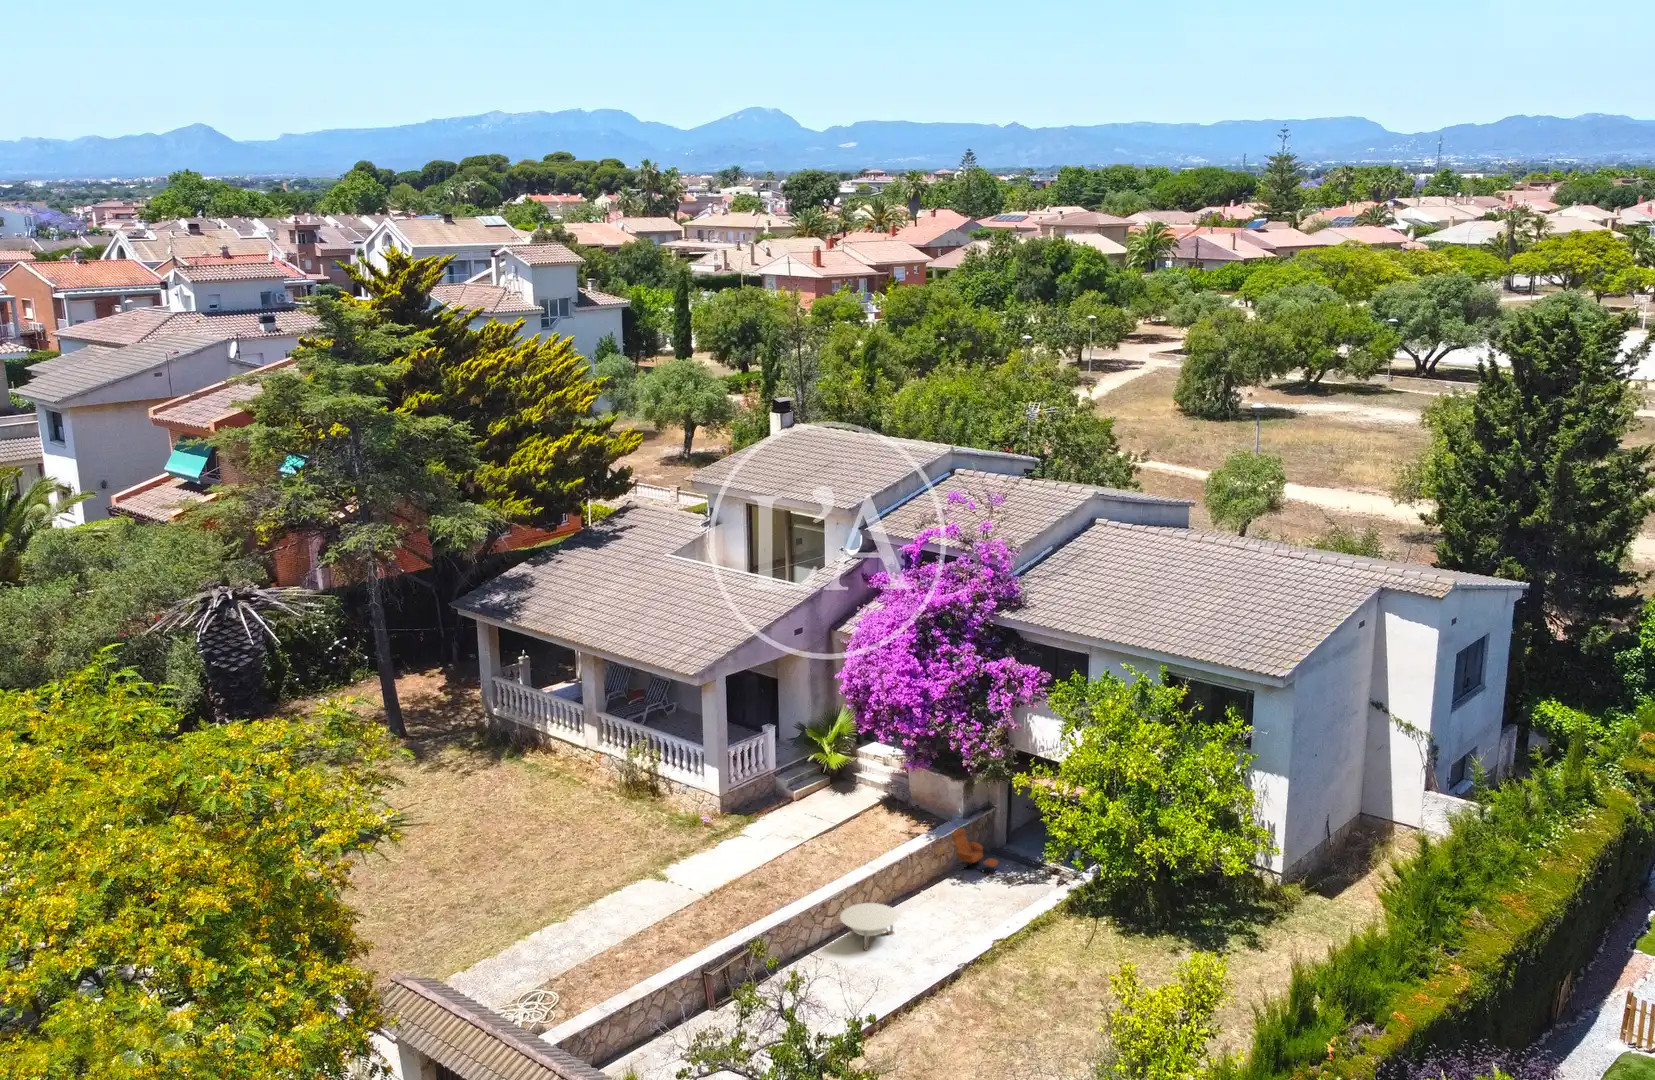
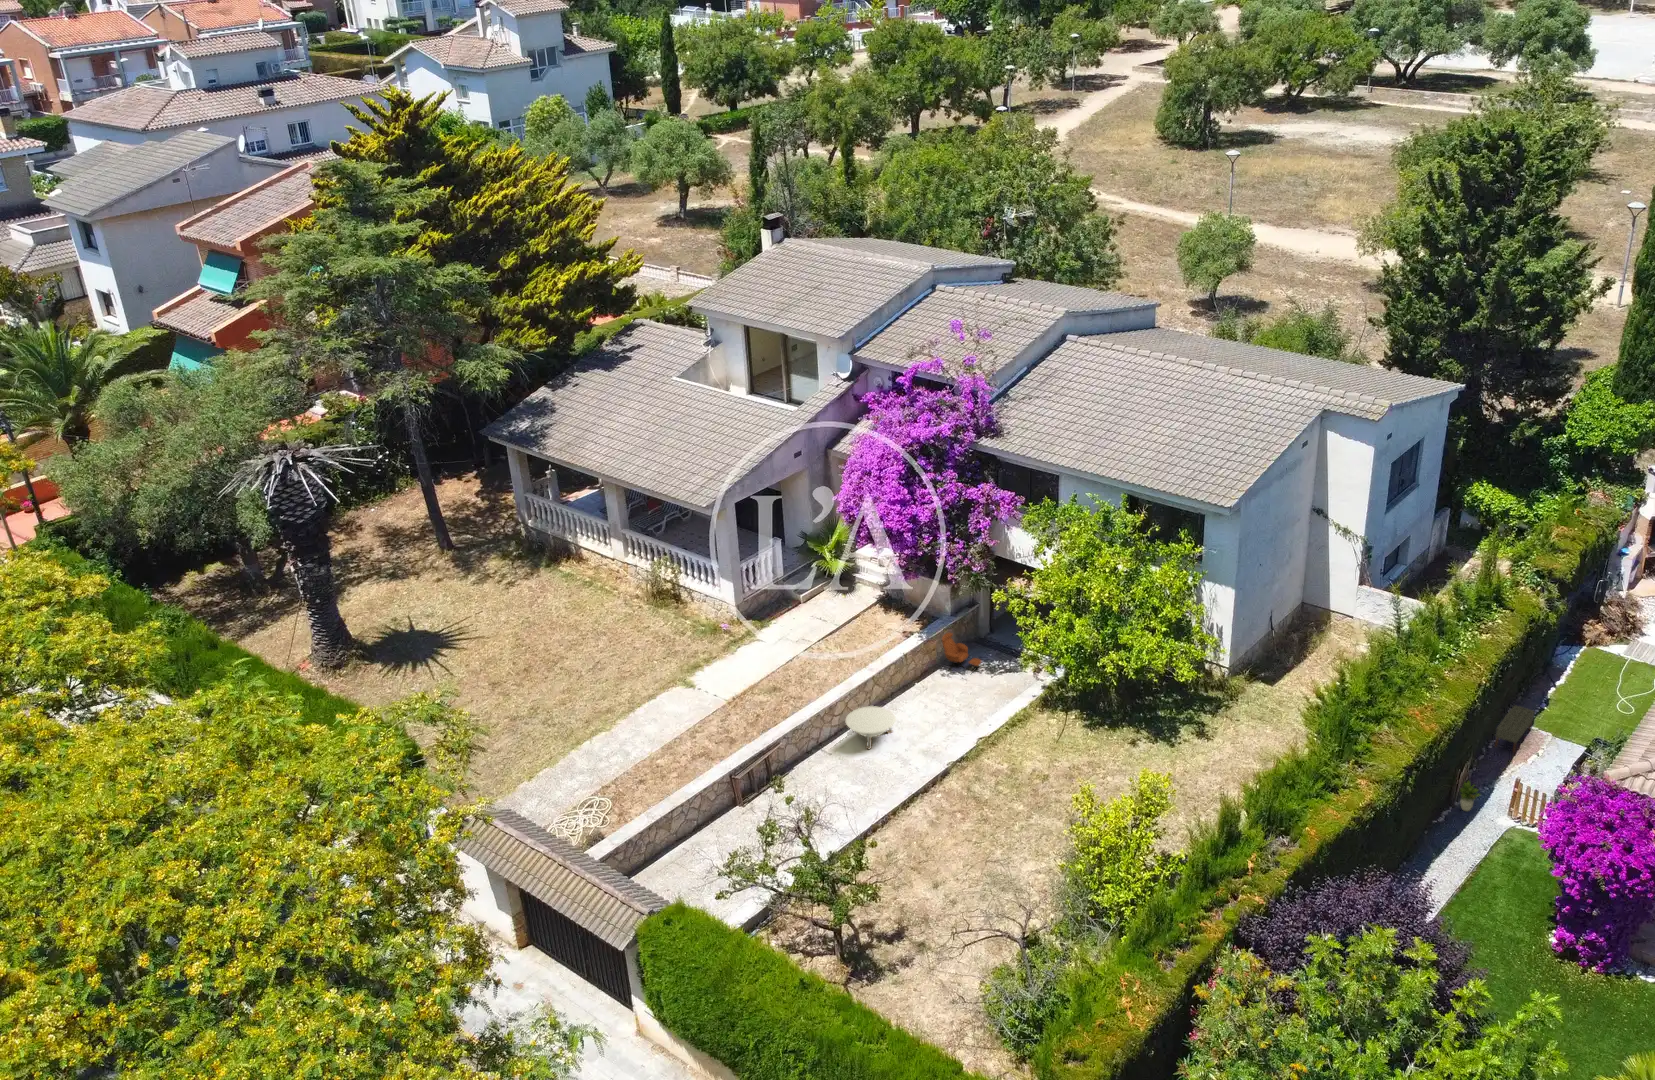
bench: none [1597,927,1641,980] -> present [1495,706,1535,752]
potted plant: none [1561,1002,1588,1041] -> present [1460,781,1480,811]

